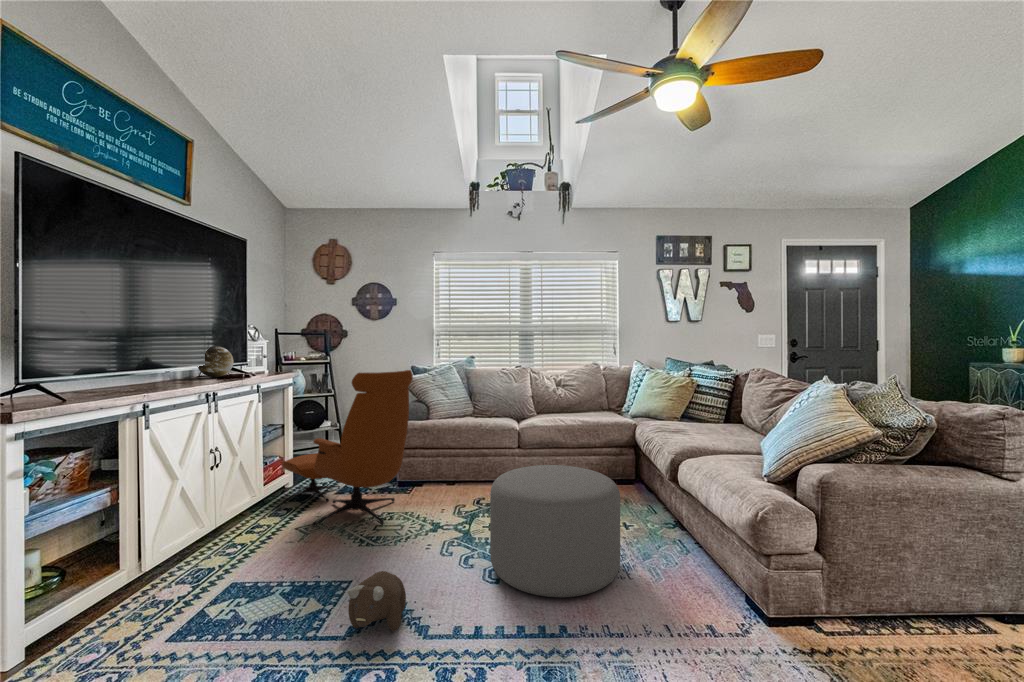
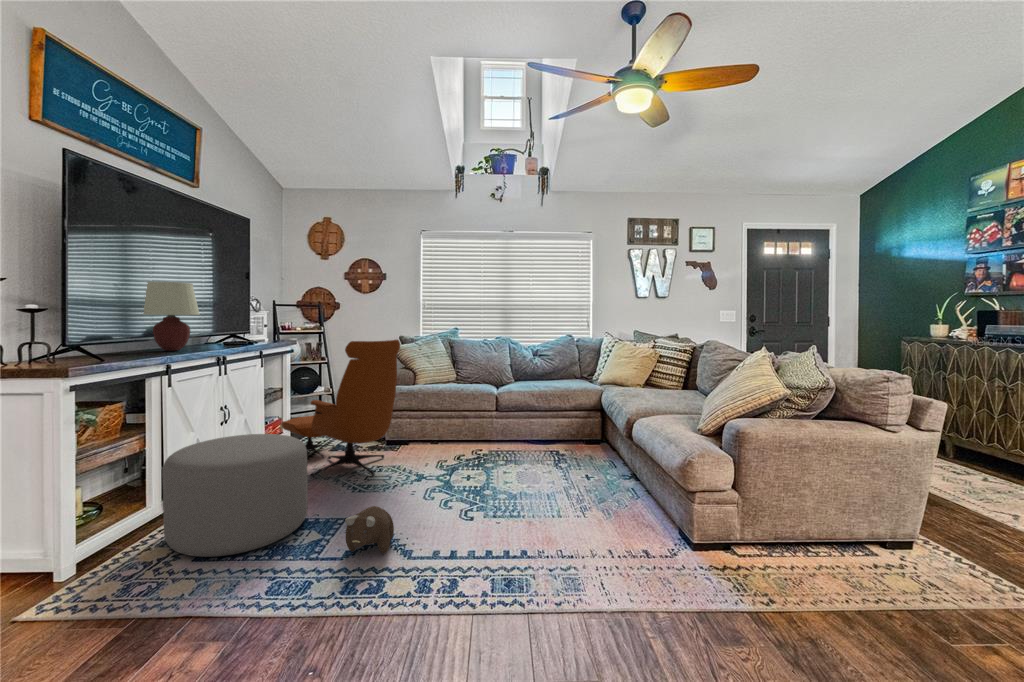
table lamp: none [126,309,193,386] -> present [143,282,200,351]
decorative orb: present [197,346,234,377] -> none [202,316,235,345]
ottoman: present [490,465,620,597] -> present [162,434,308,557]

